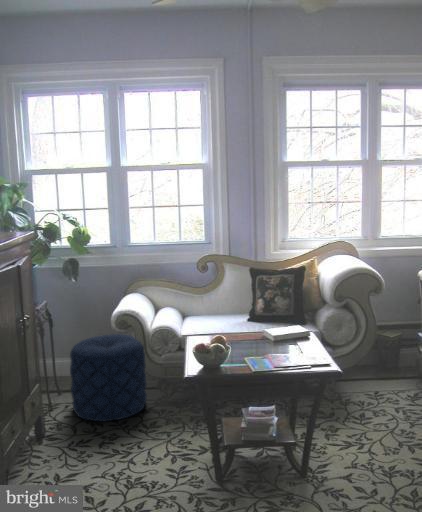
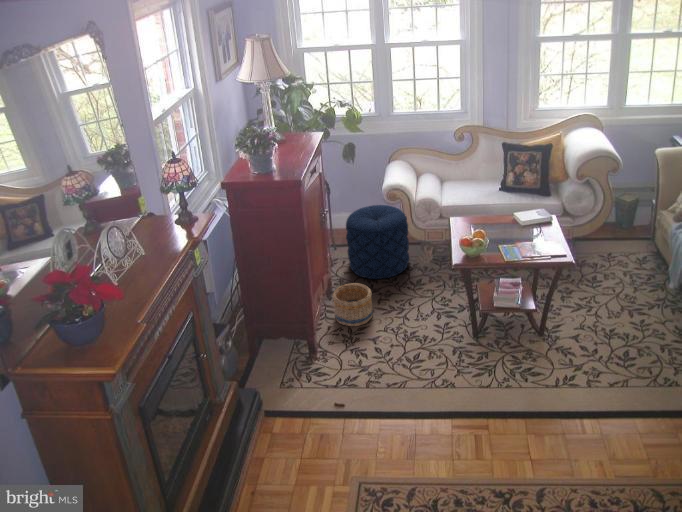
basket: none [35,417,89,474] -> present [333,283,373,326]

